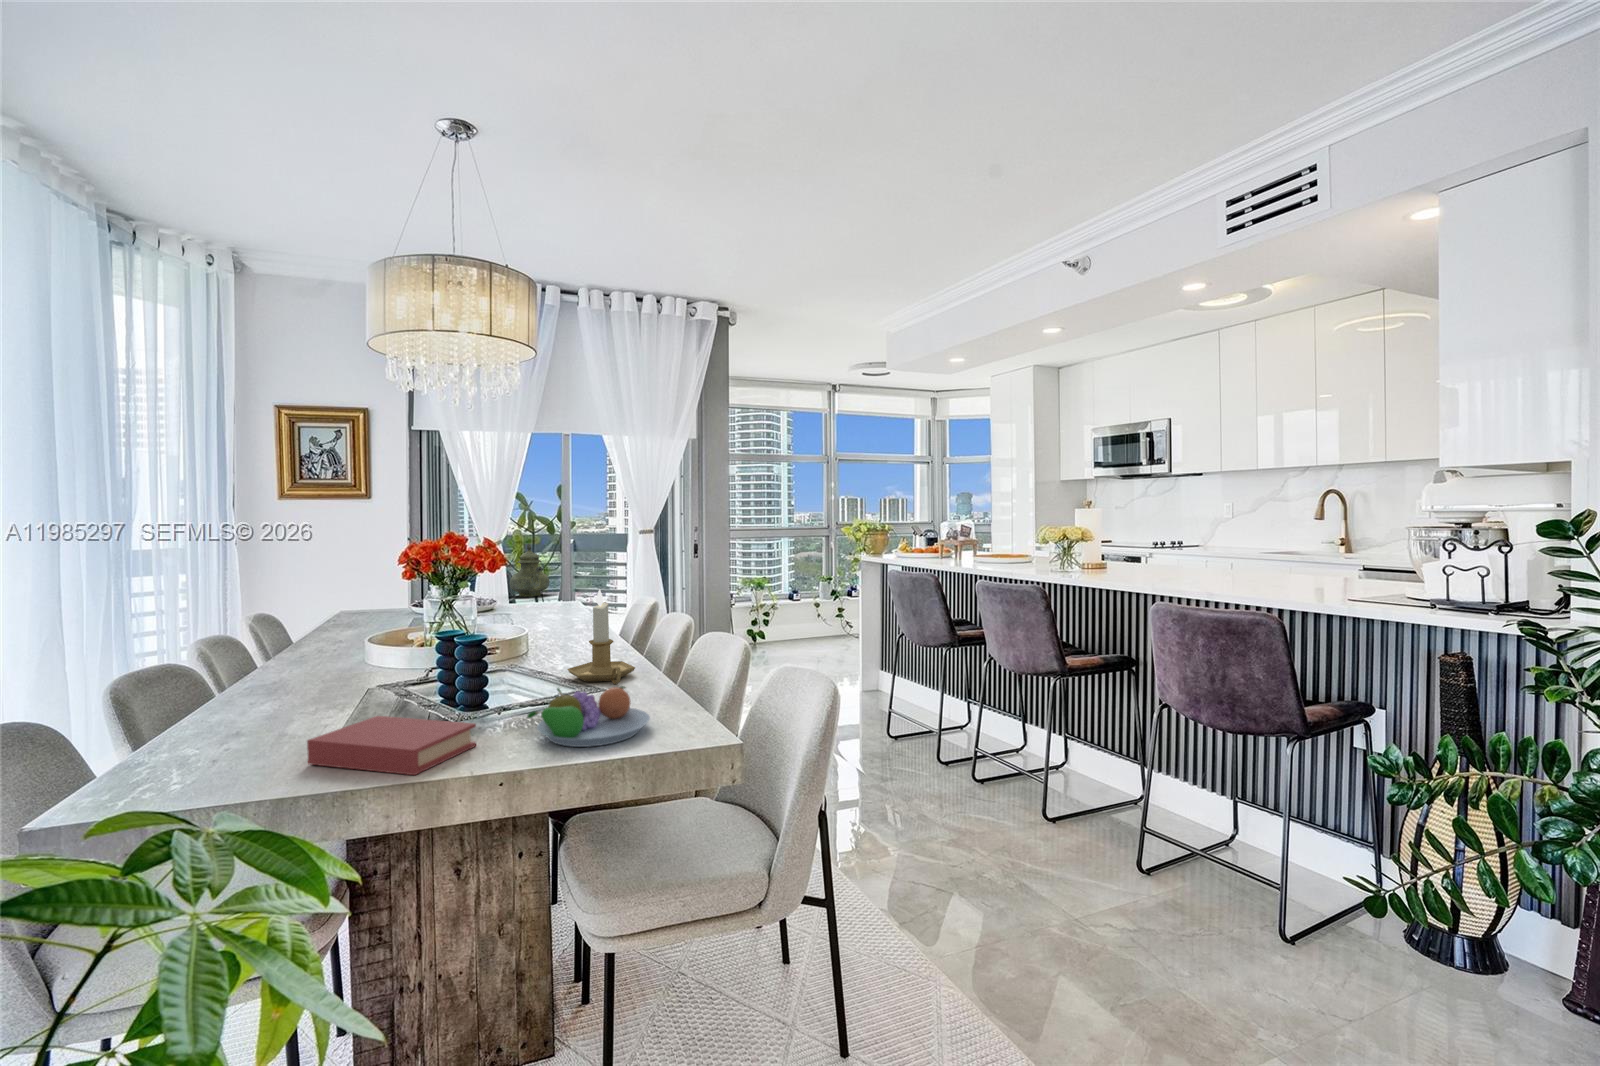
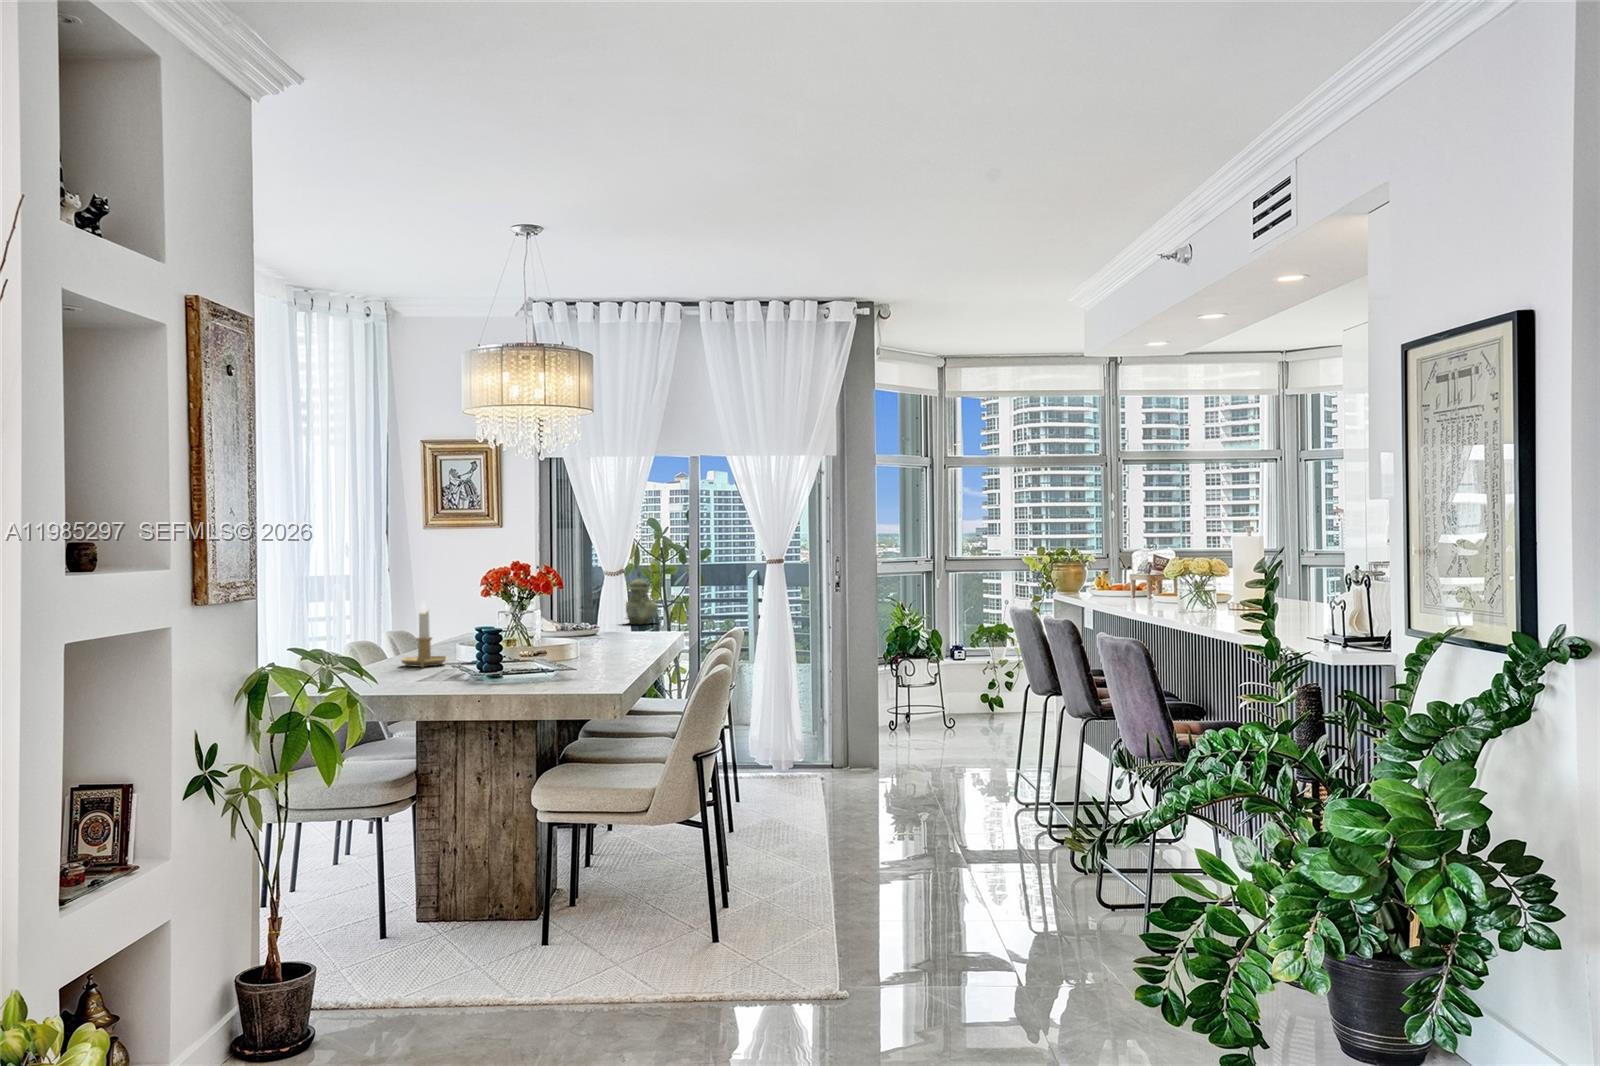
candlestick: present [568,589,635,684] -> present [401,601,447,668]
fruit bowl: present [527,686,650,747] -> none [502,655,584,688]
book: present [307,716,476,775] -> none [390,667,478,691]

